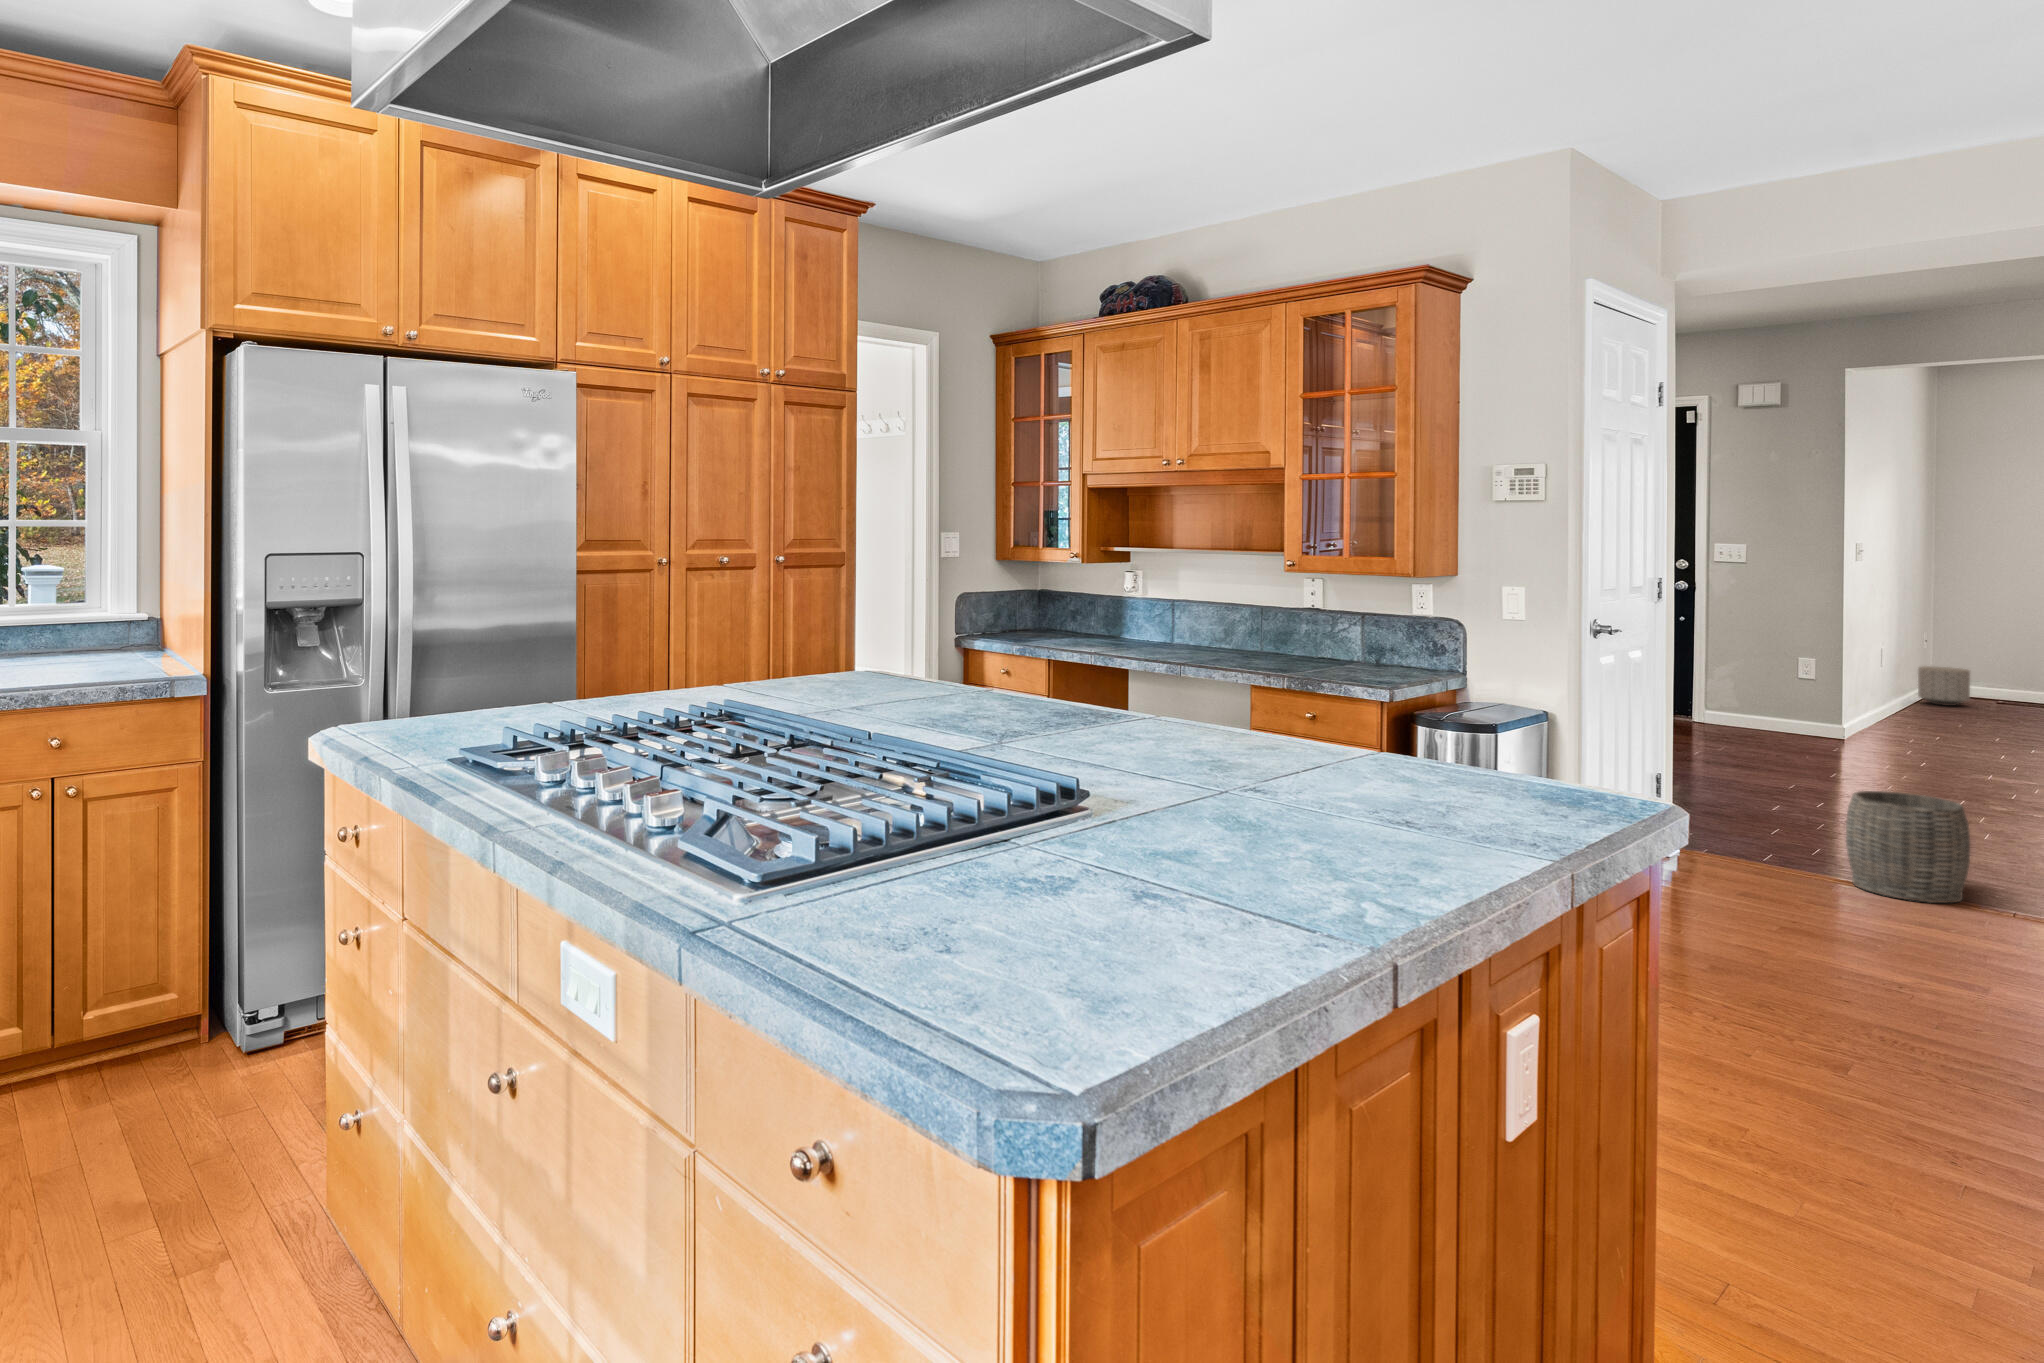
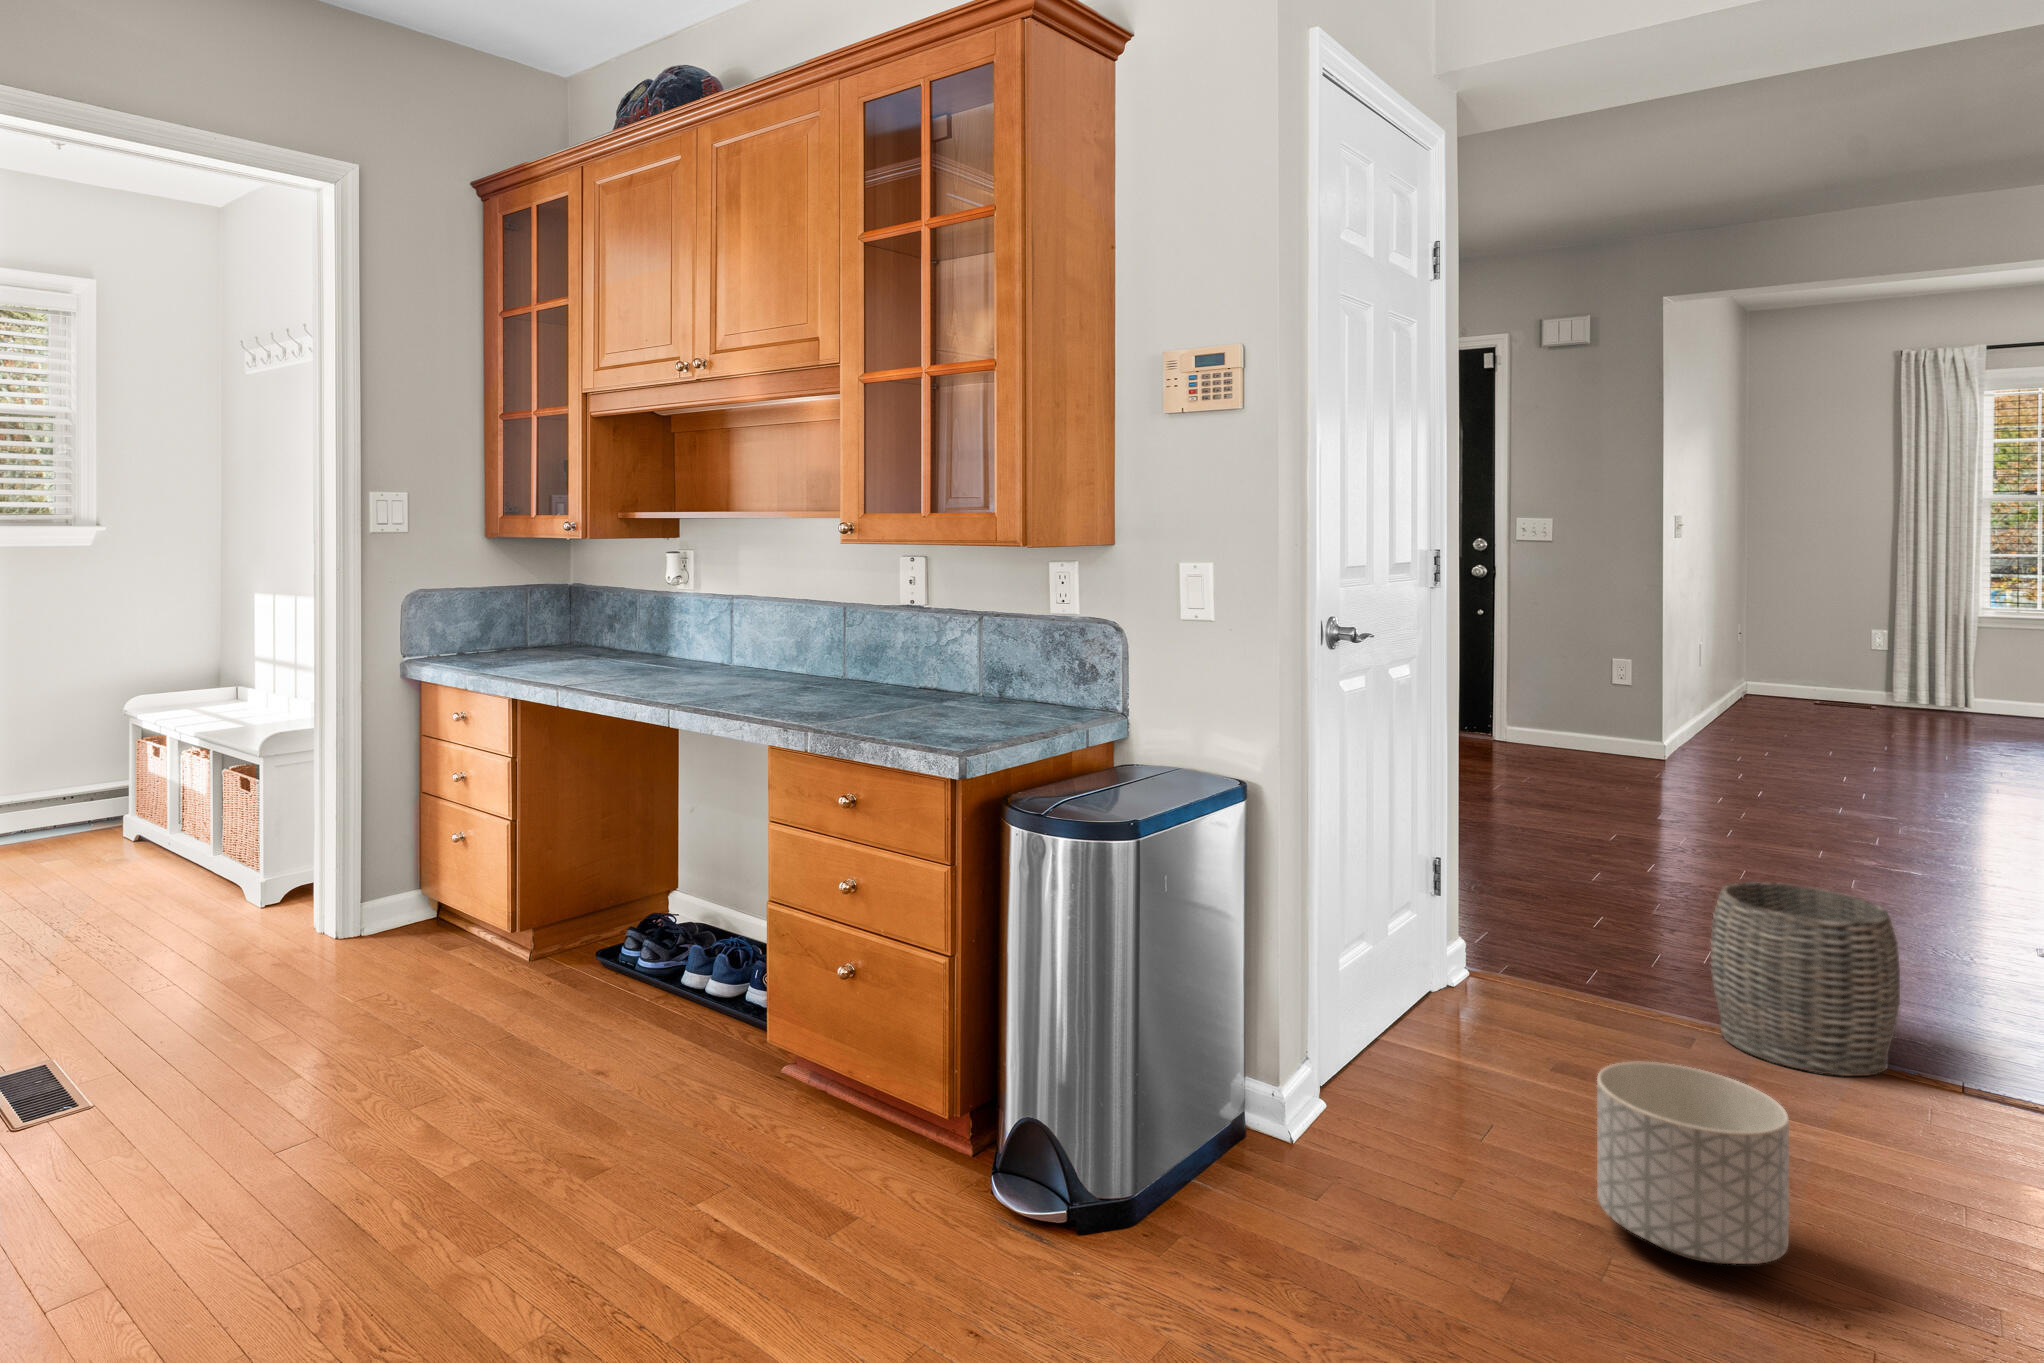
planter: present [1918,666,1970,706] -> present [1597,1062,1789,1264]

